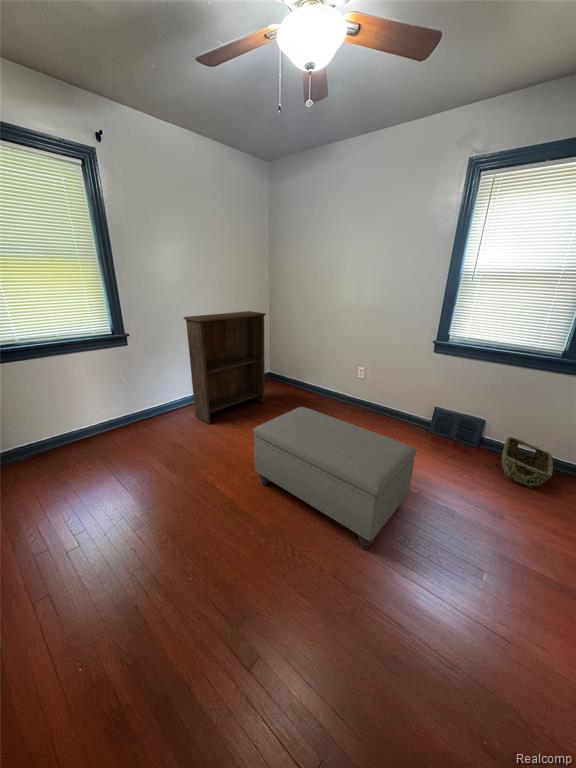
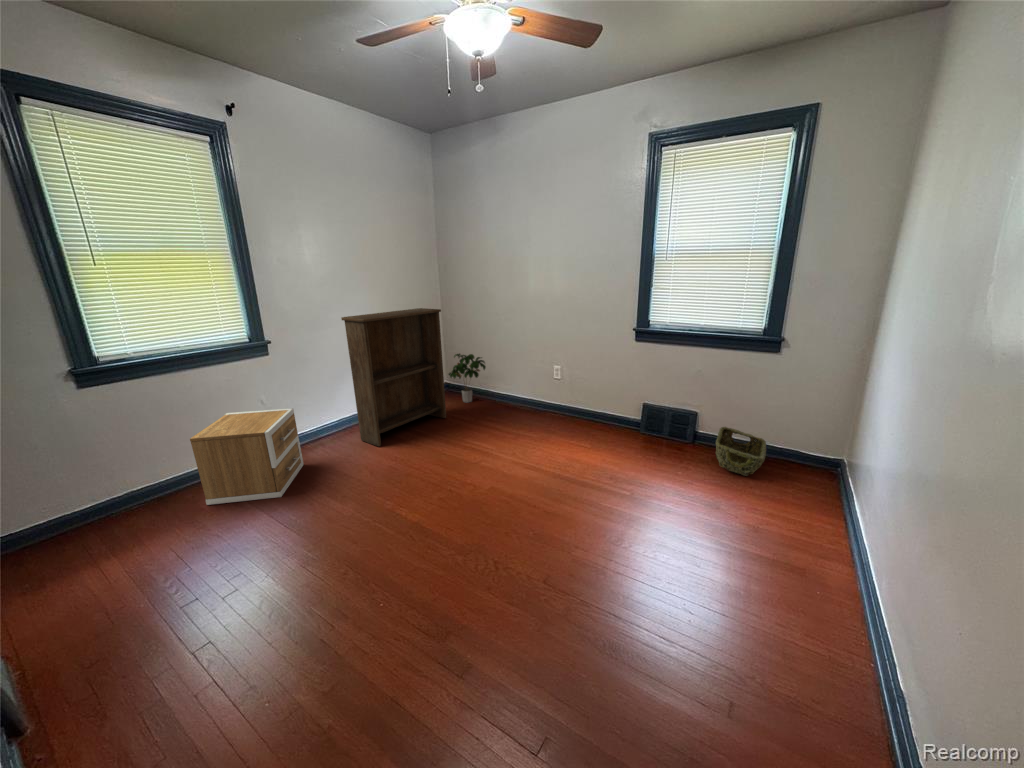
potted plant: none [269,349,300,390] -> present [449,354,486,403]
nightstand: none [58,390,149,463] -> present [190,408,303,505]
ottoman: present [253,407,417,550] -> none [439,411,622,553]

